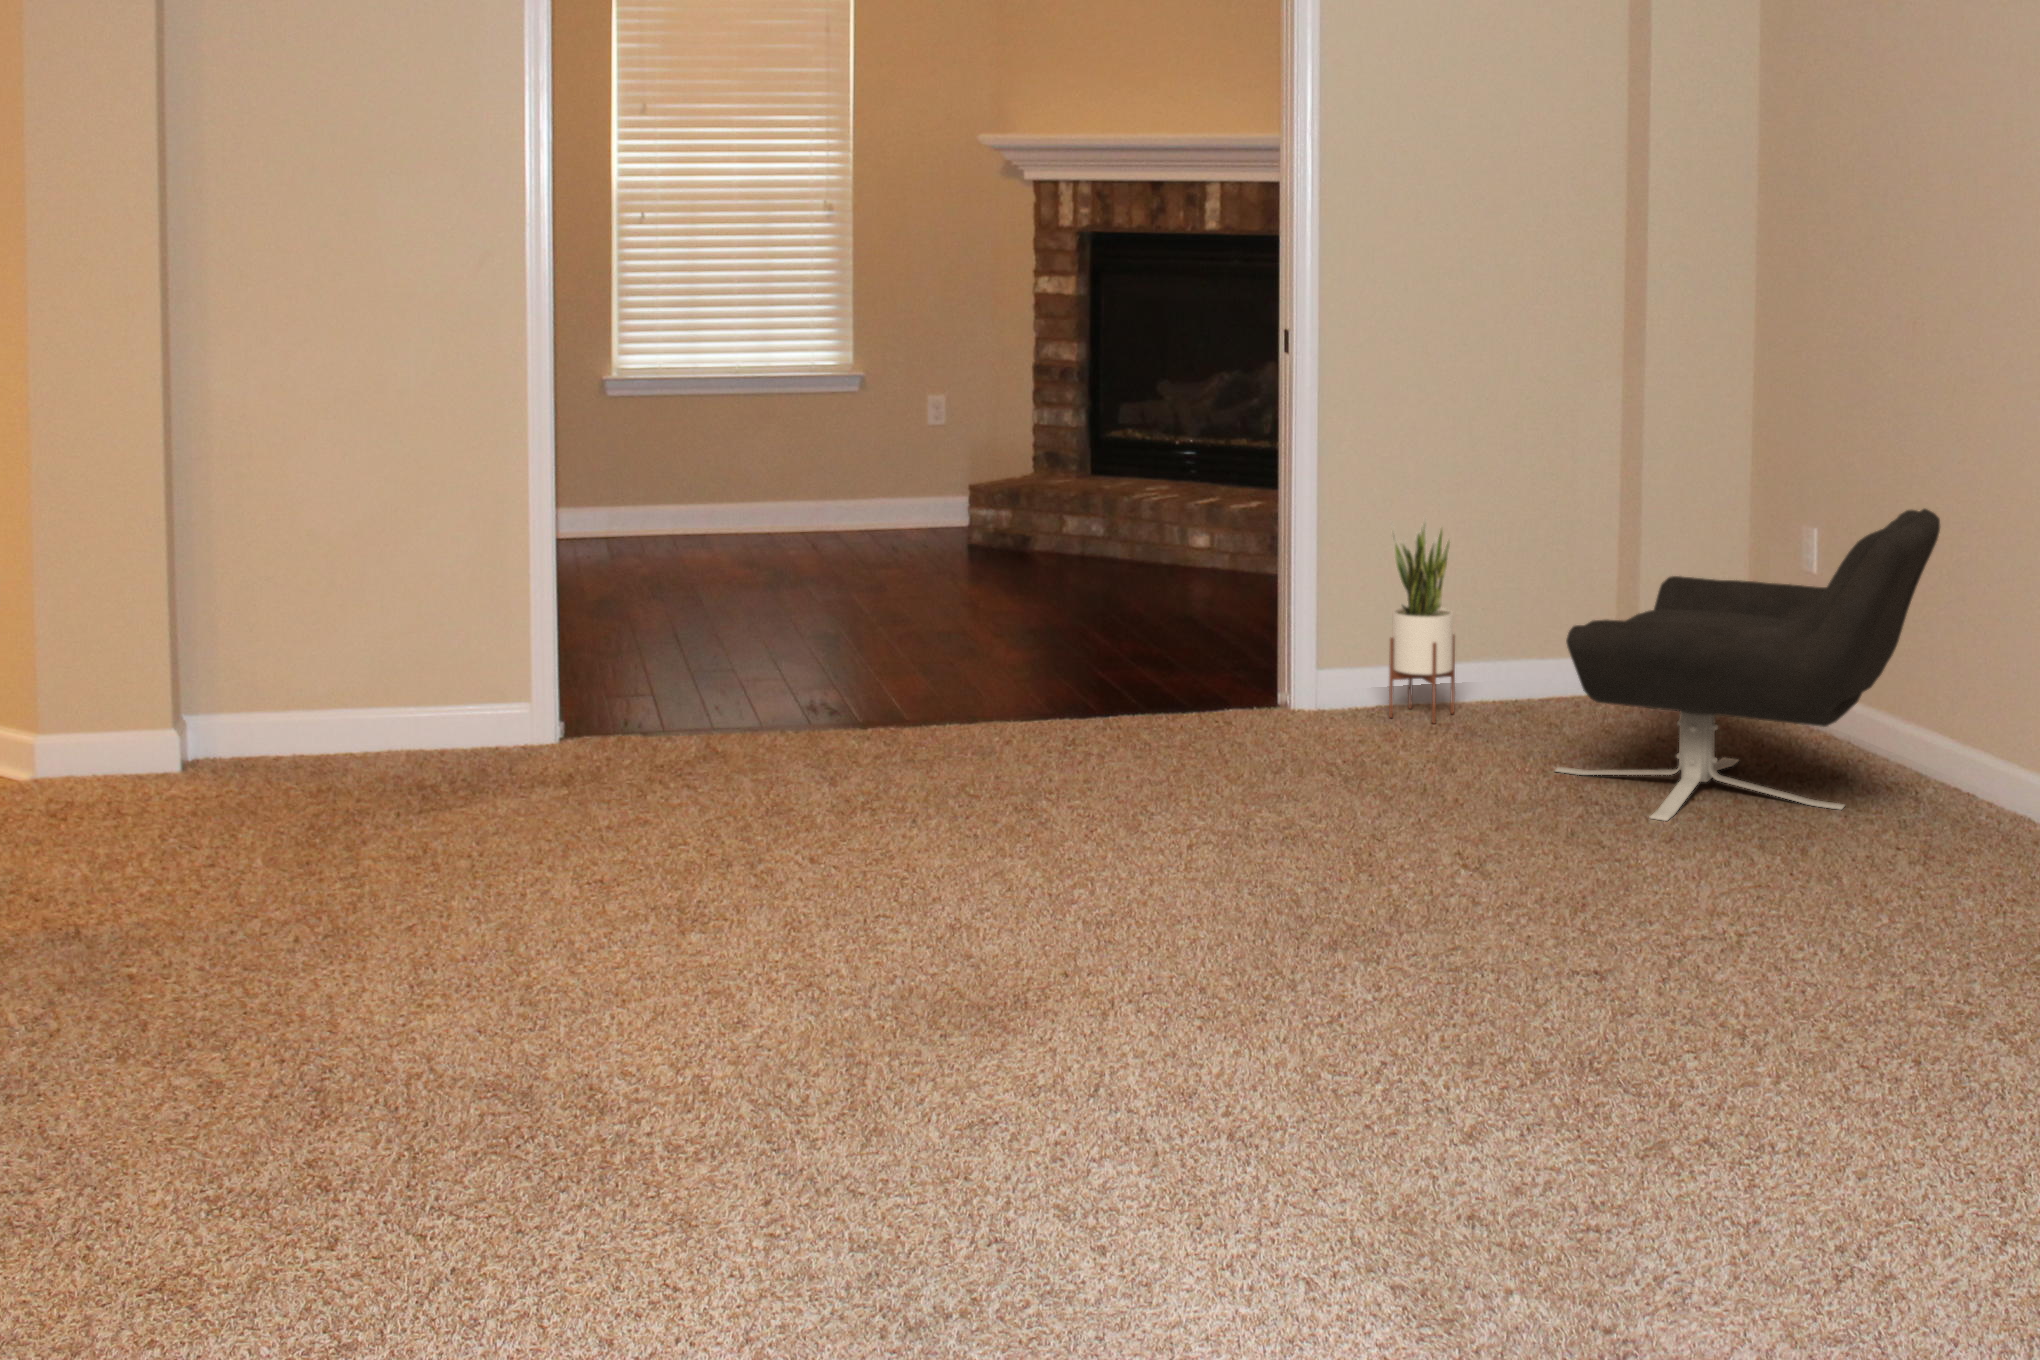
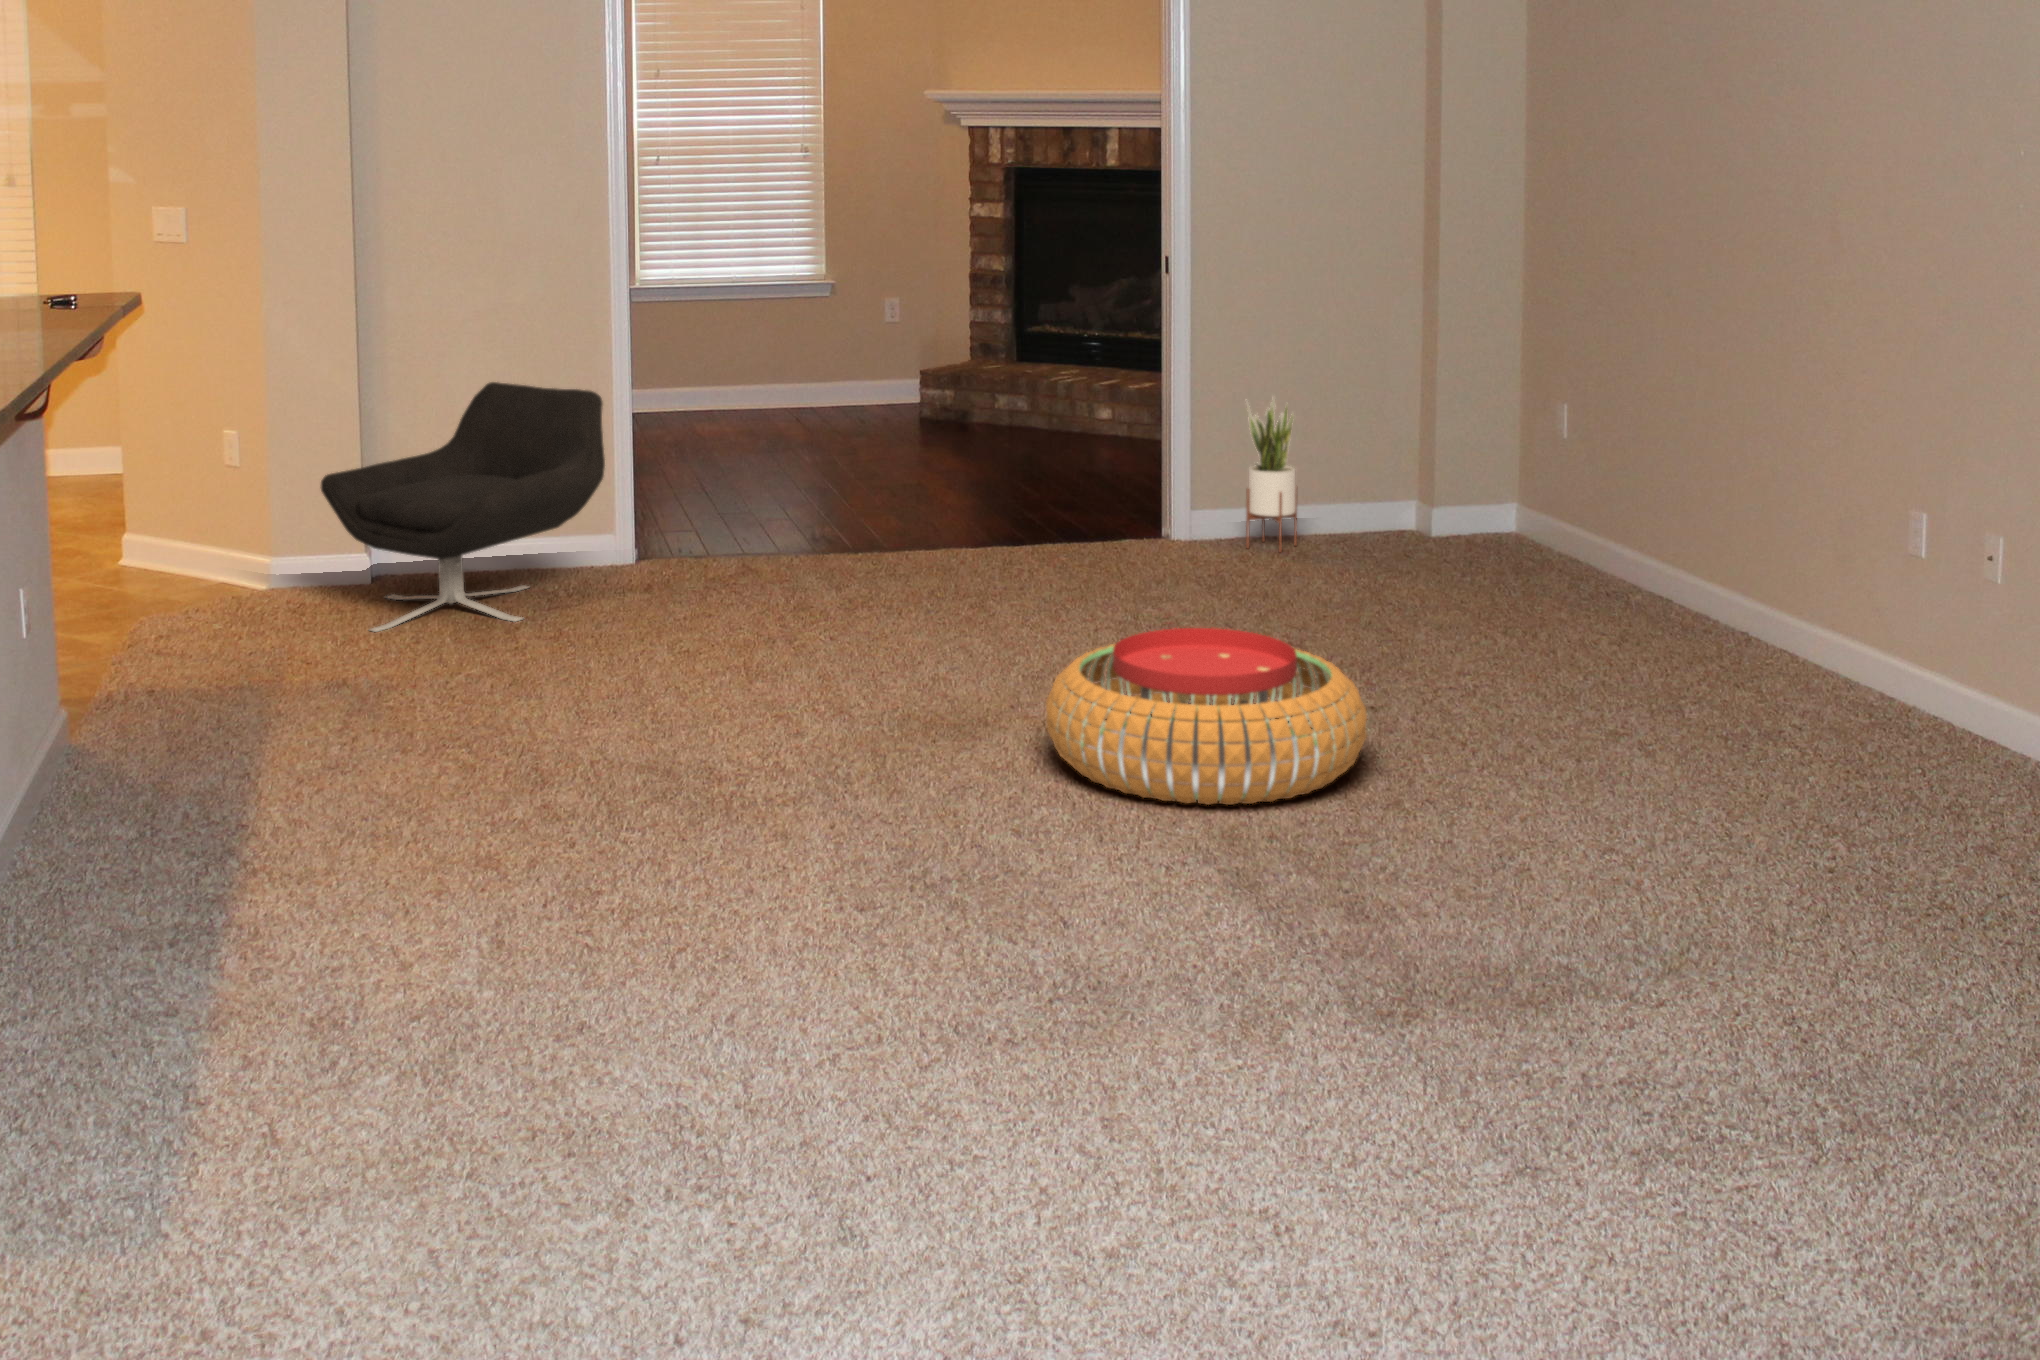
lounge chair: present [1555,509,1940,821] -> present [321,382,605,632]
pouf: none [1120,858,1603,1152] -> present [1046,628,1367,805]

